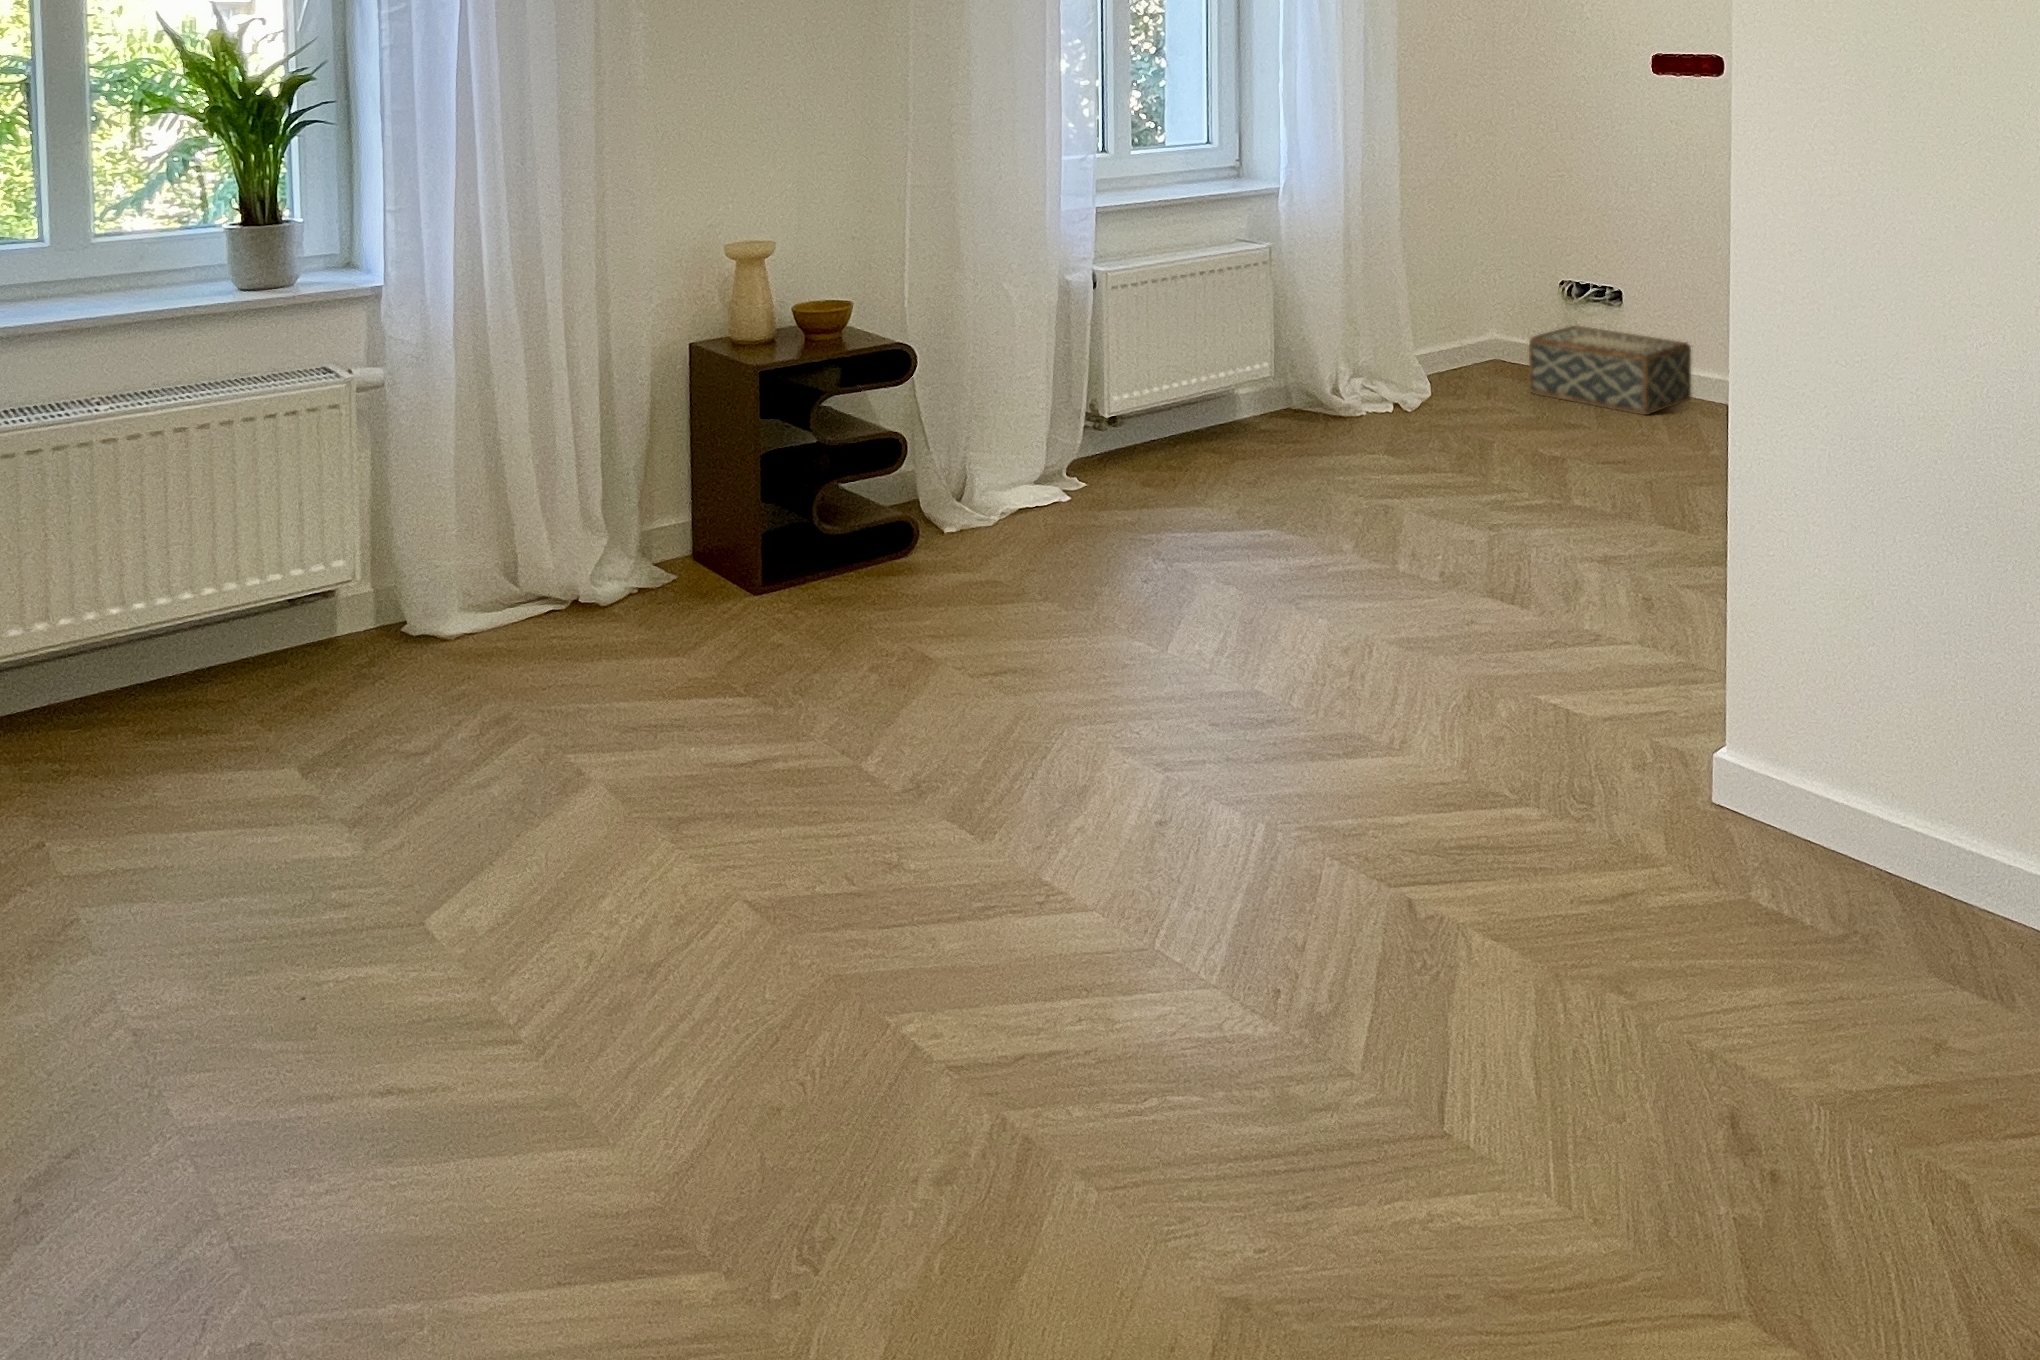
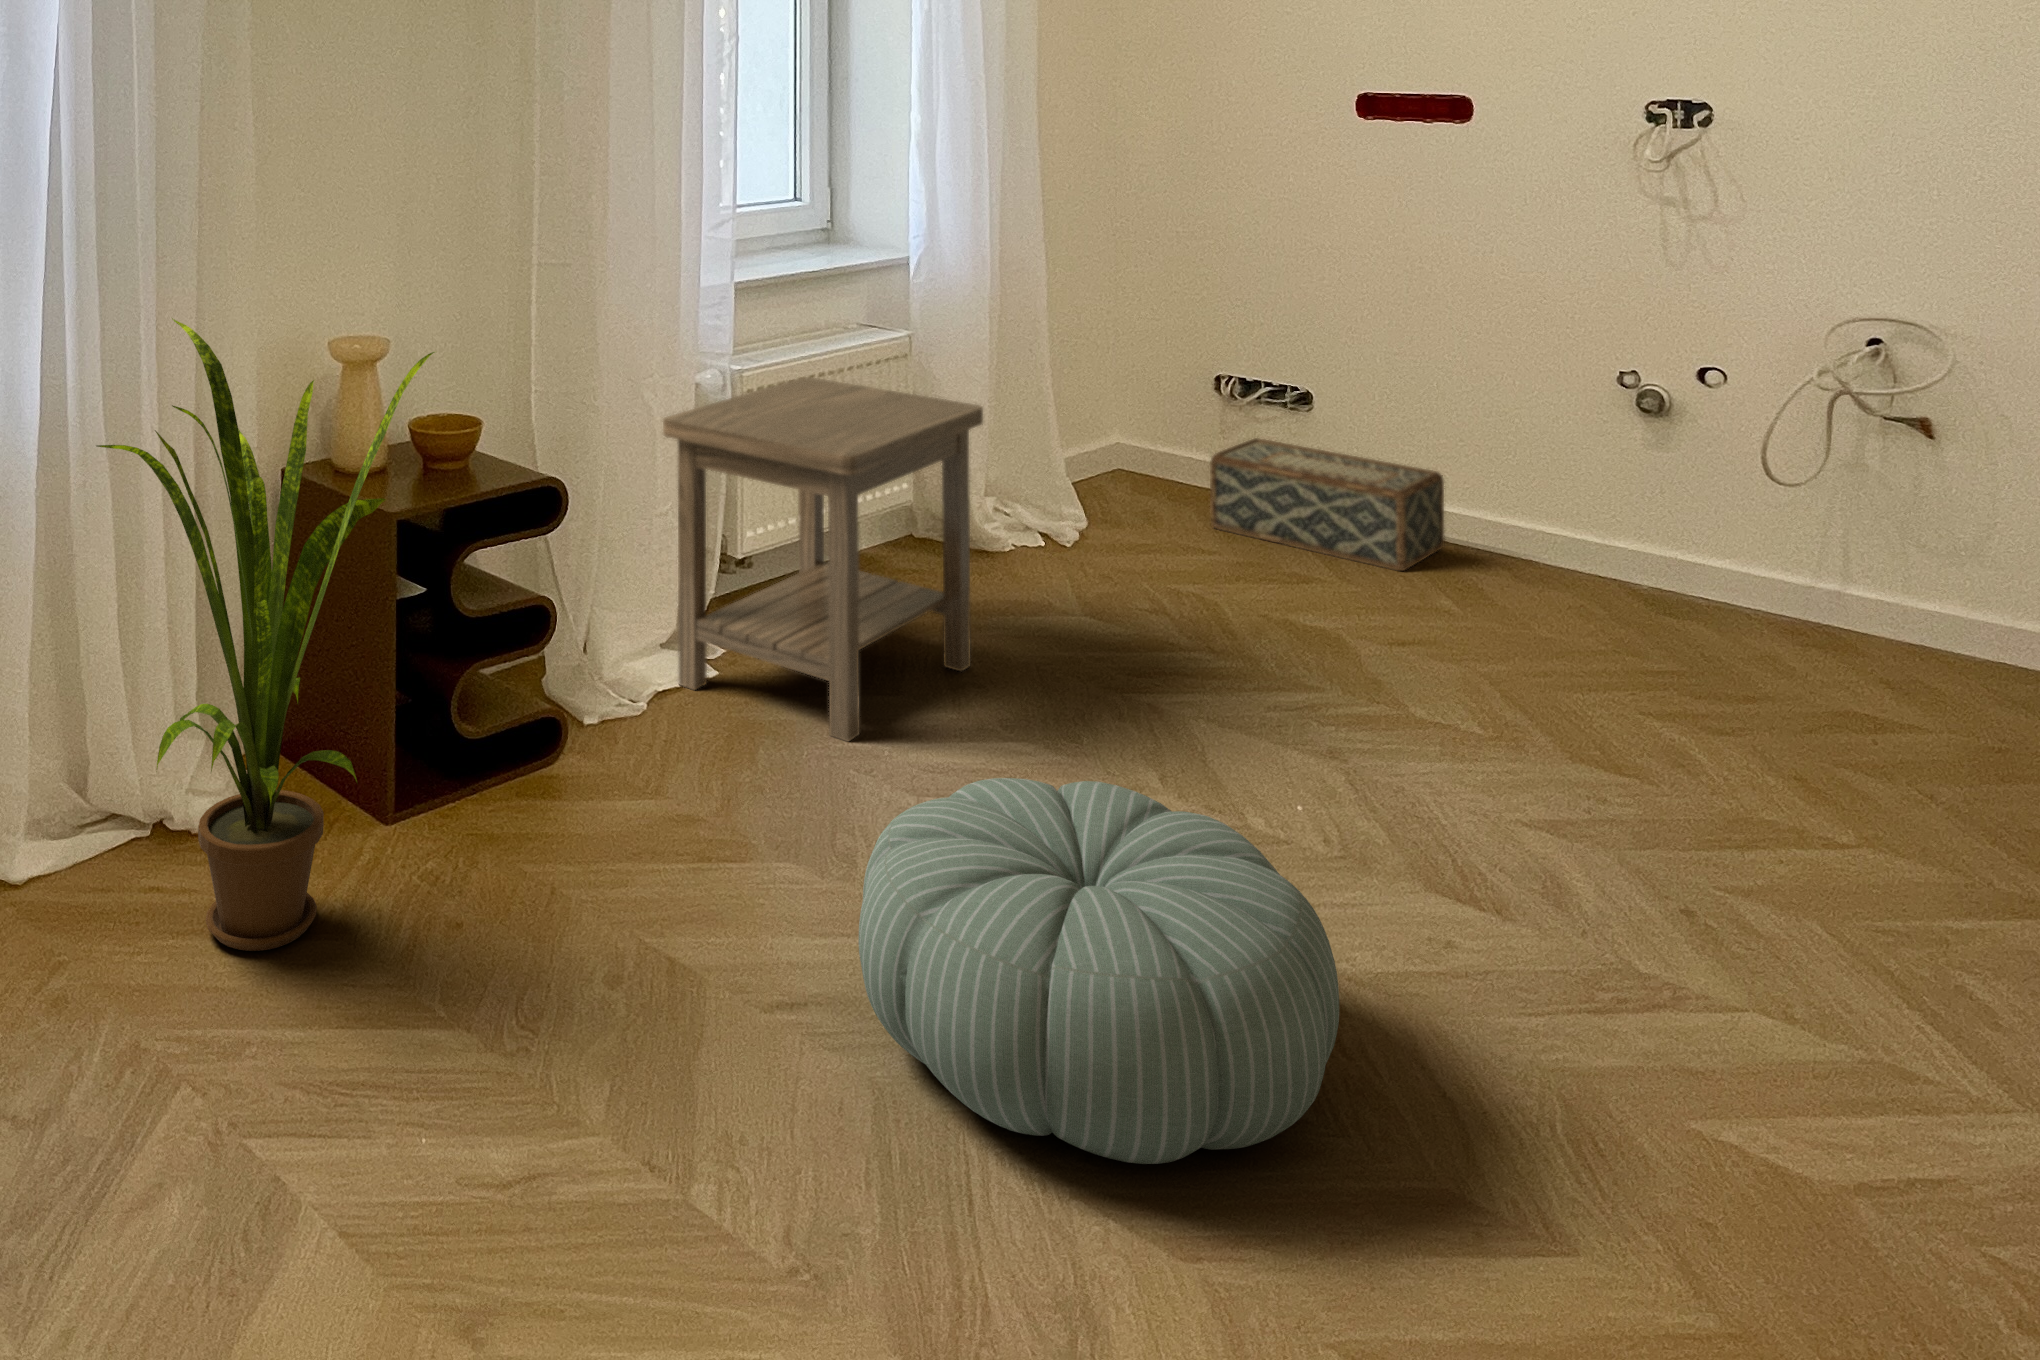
house plant: none [478,223,755,663] -> present [97,318,435,951]
side table: none [1024,277,1280,532] -> present [663,377,983,741]
pouf: none [1027,518,1333,723] -> present [859,778,1339,1164]

